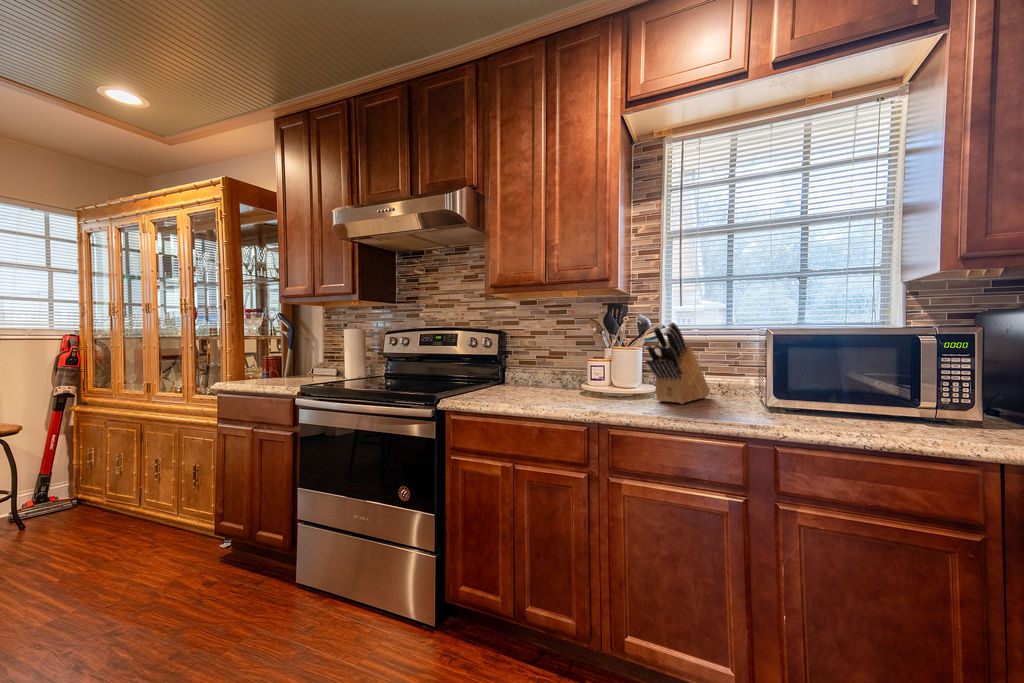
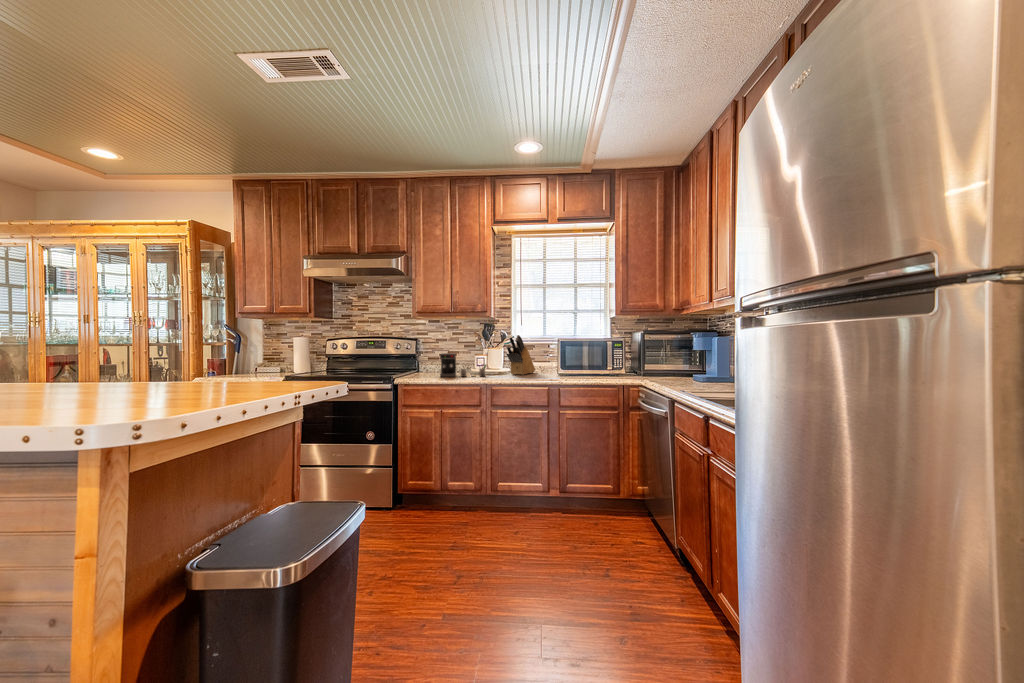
coffee maker: none [516,356,606,404] -> present [440,353,487,377]

